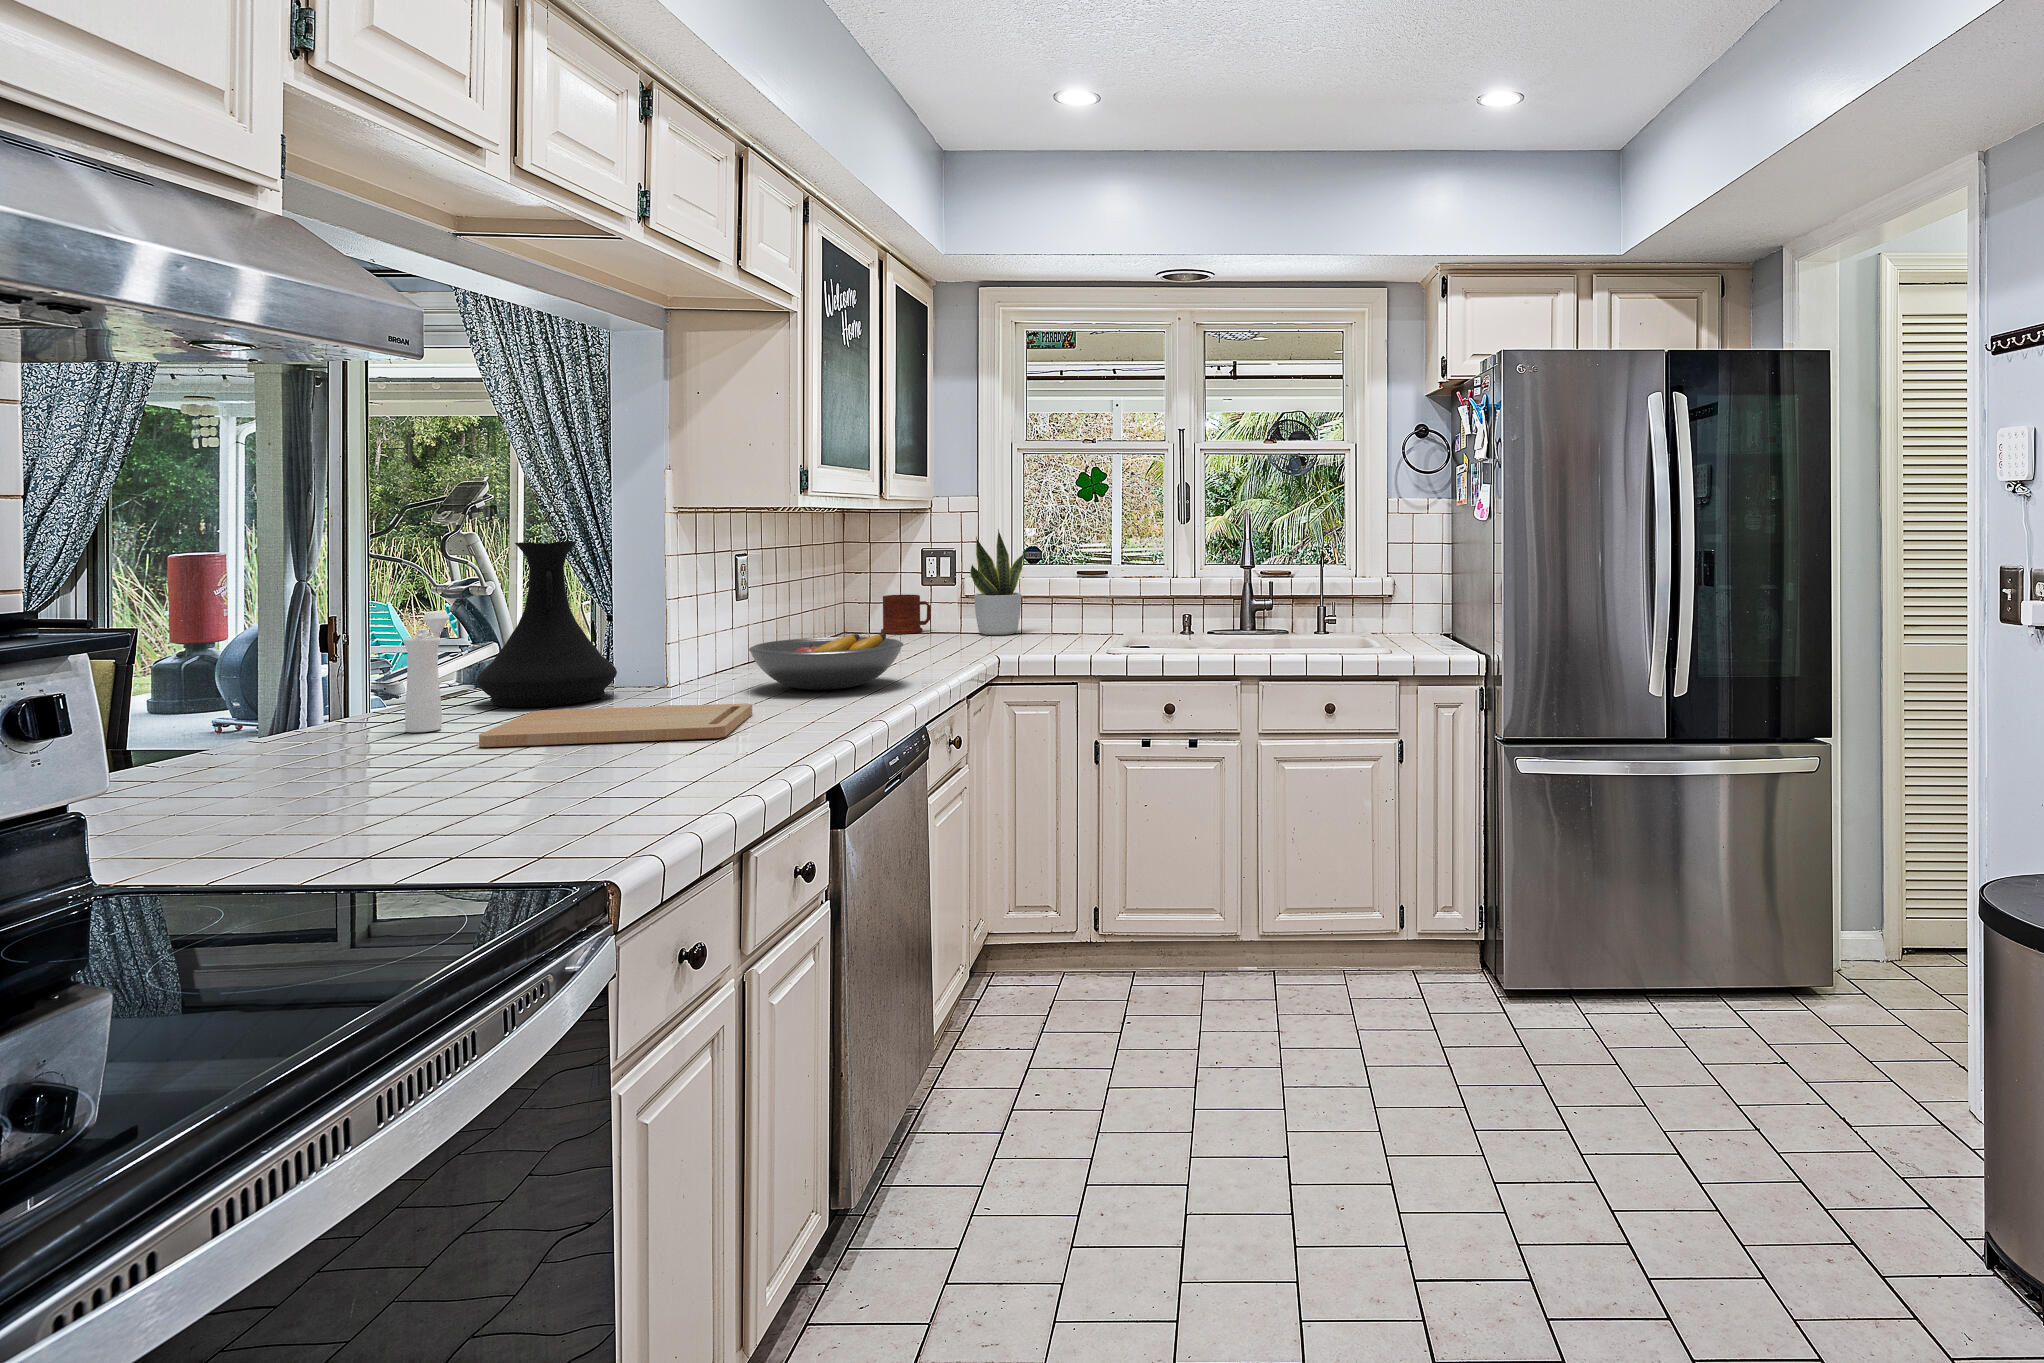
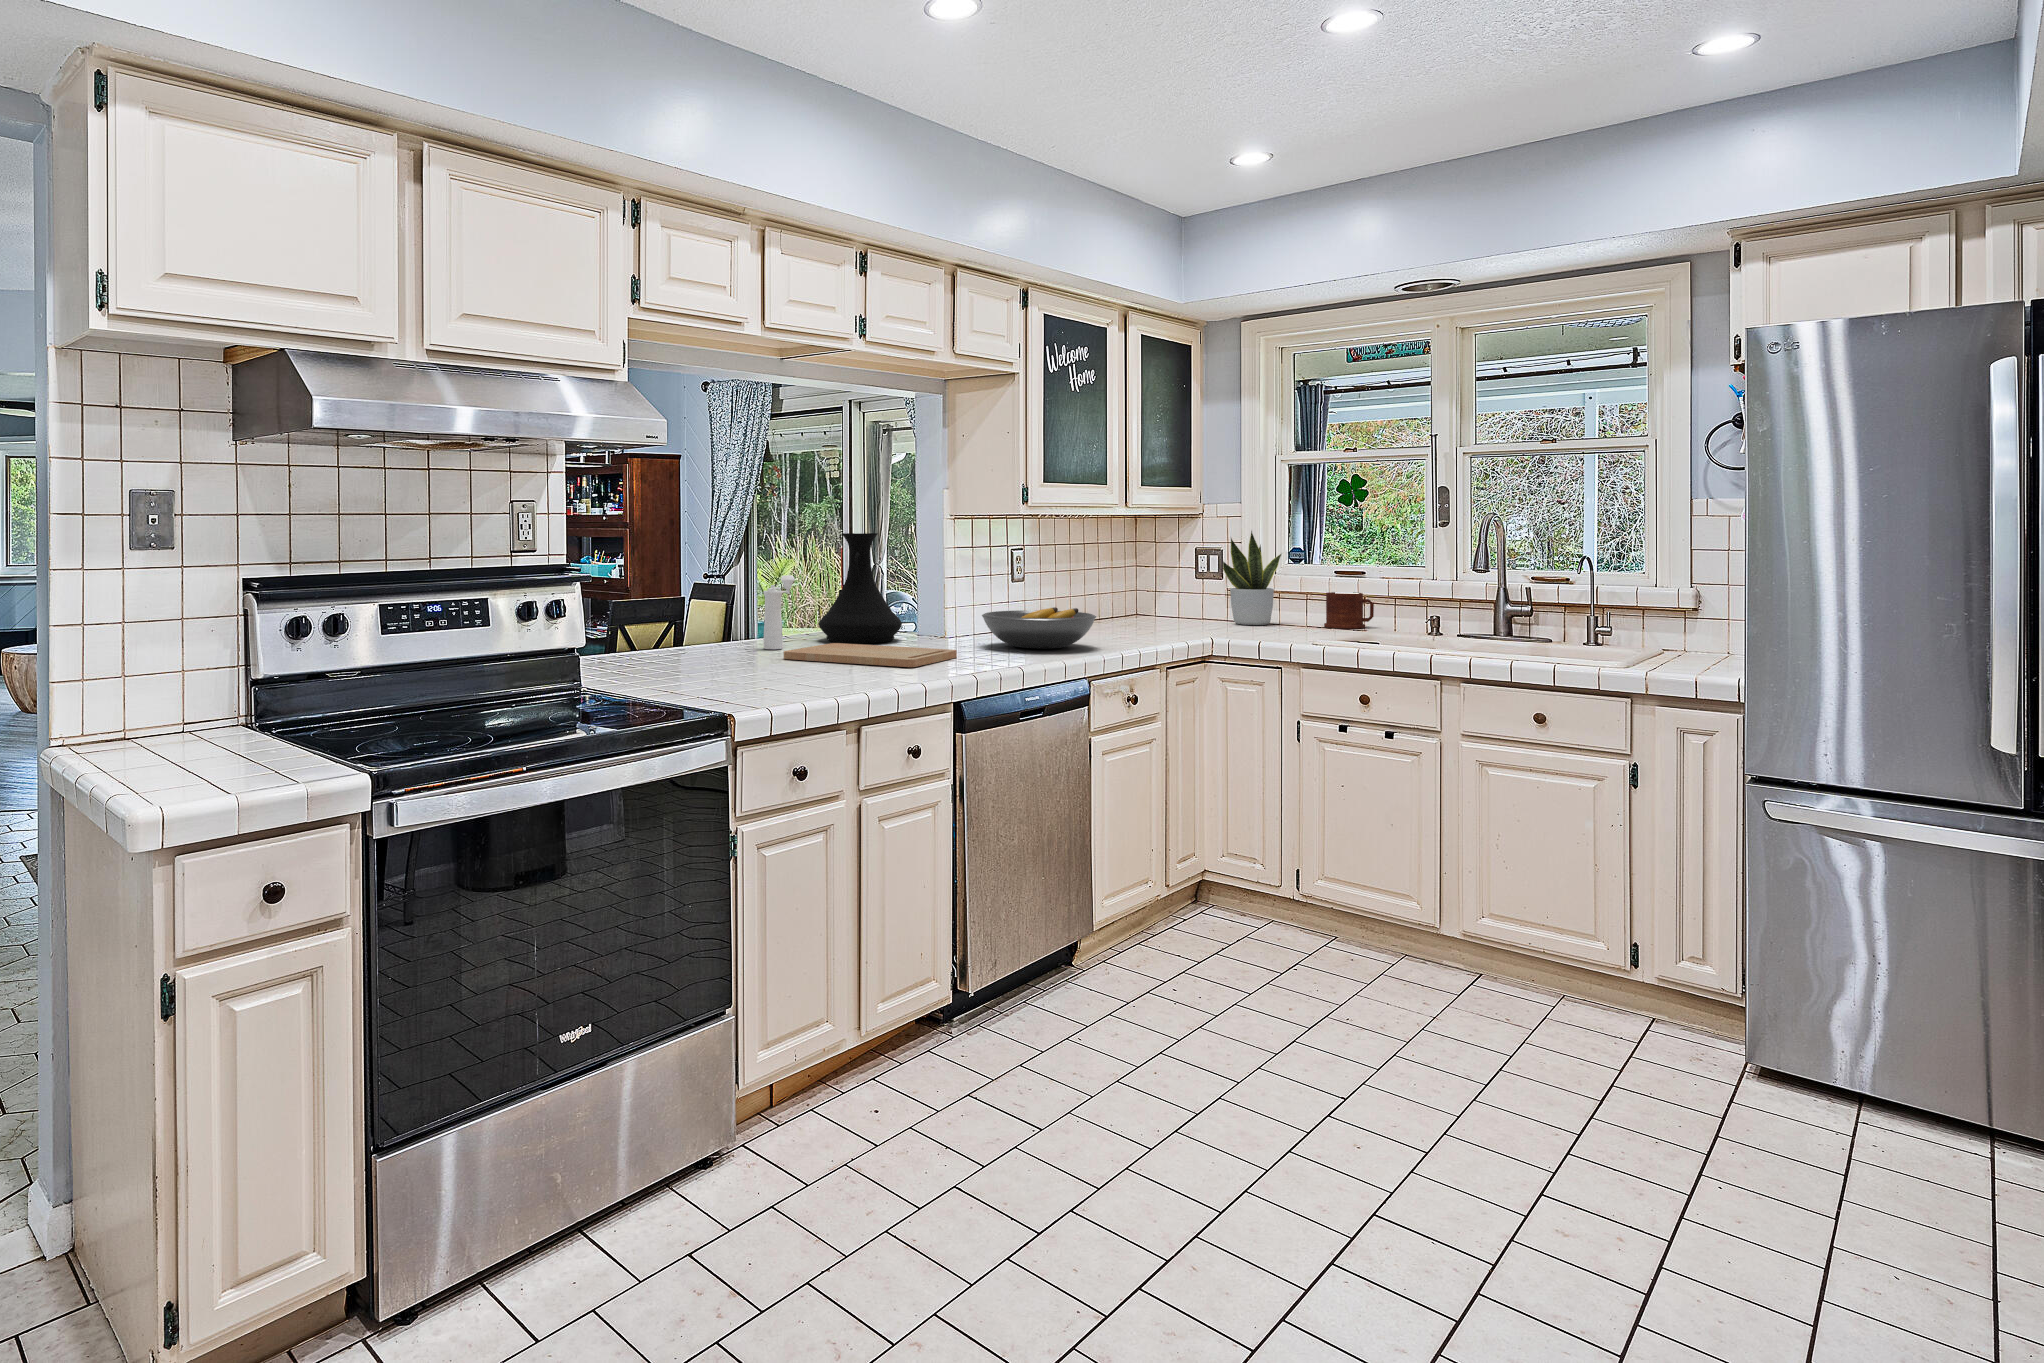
mug: present [881,595,931,634] -> present [1324,592,1374,628]

